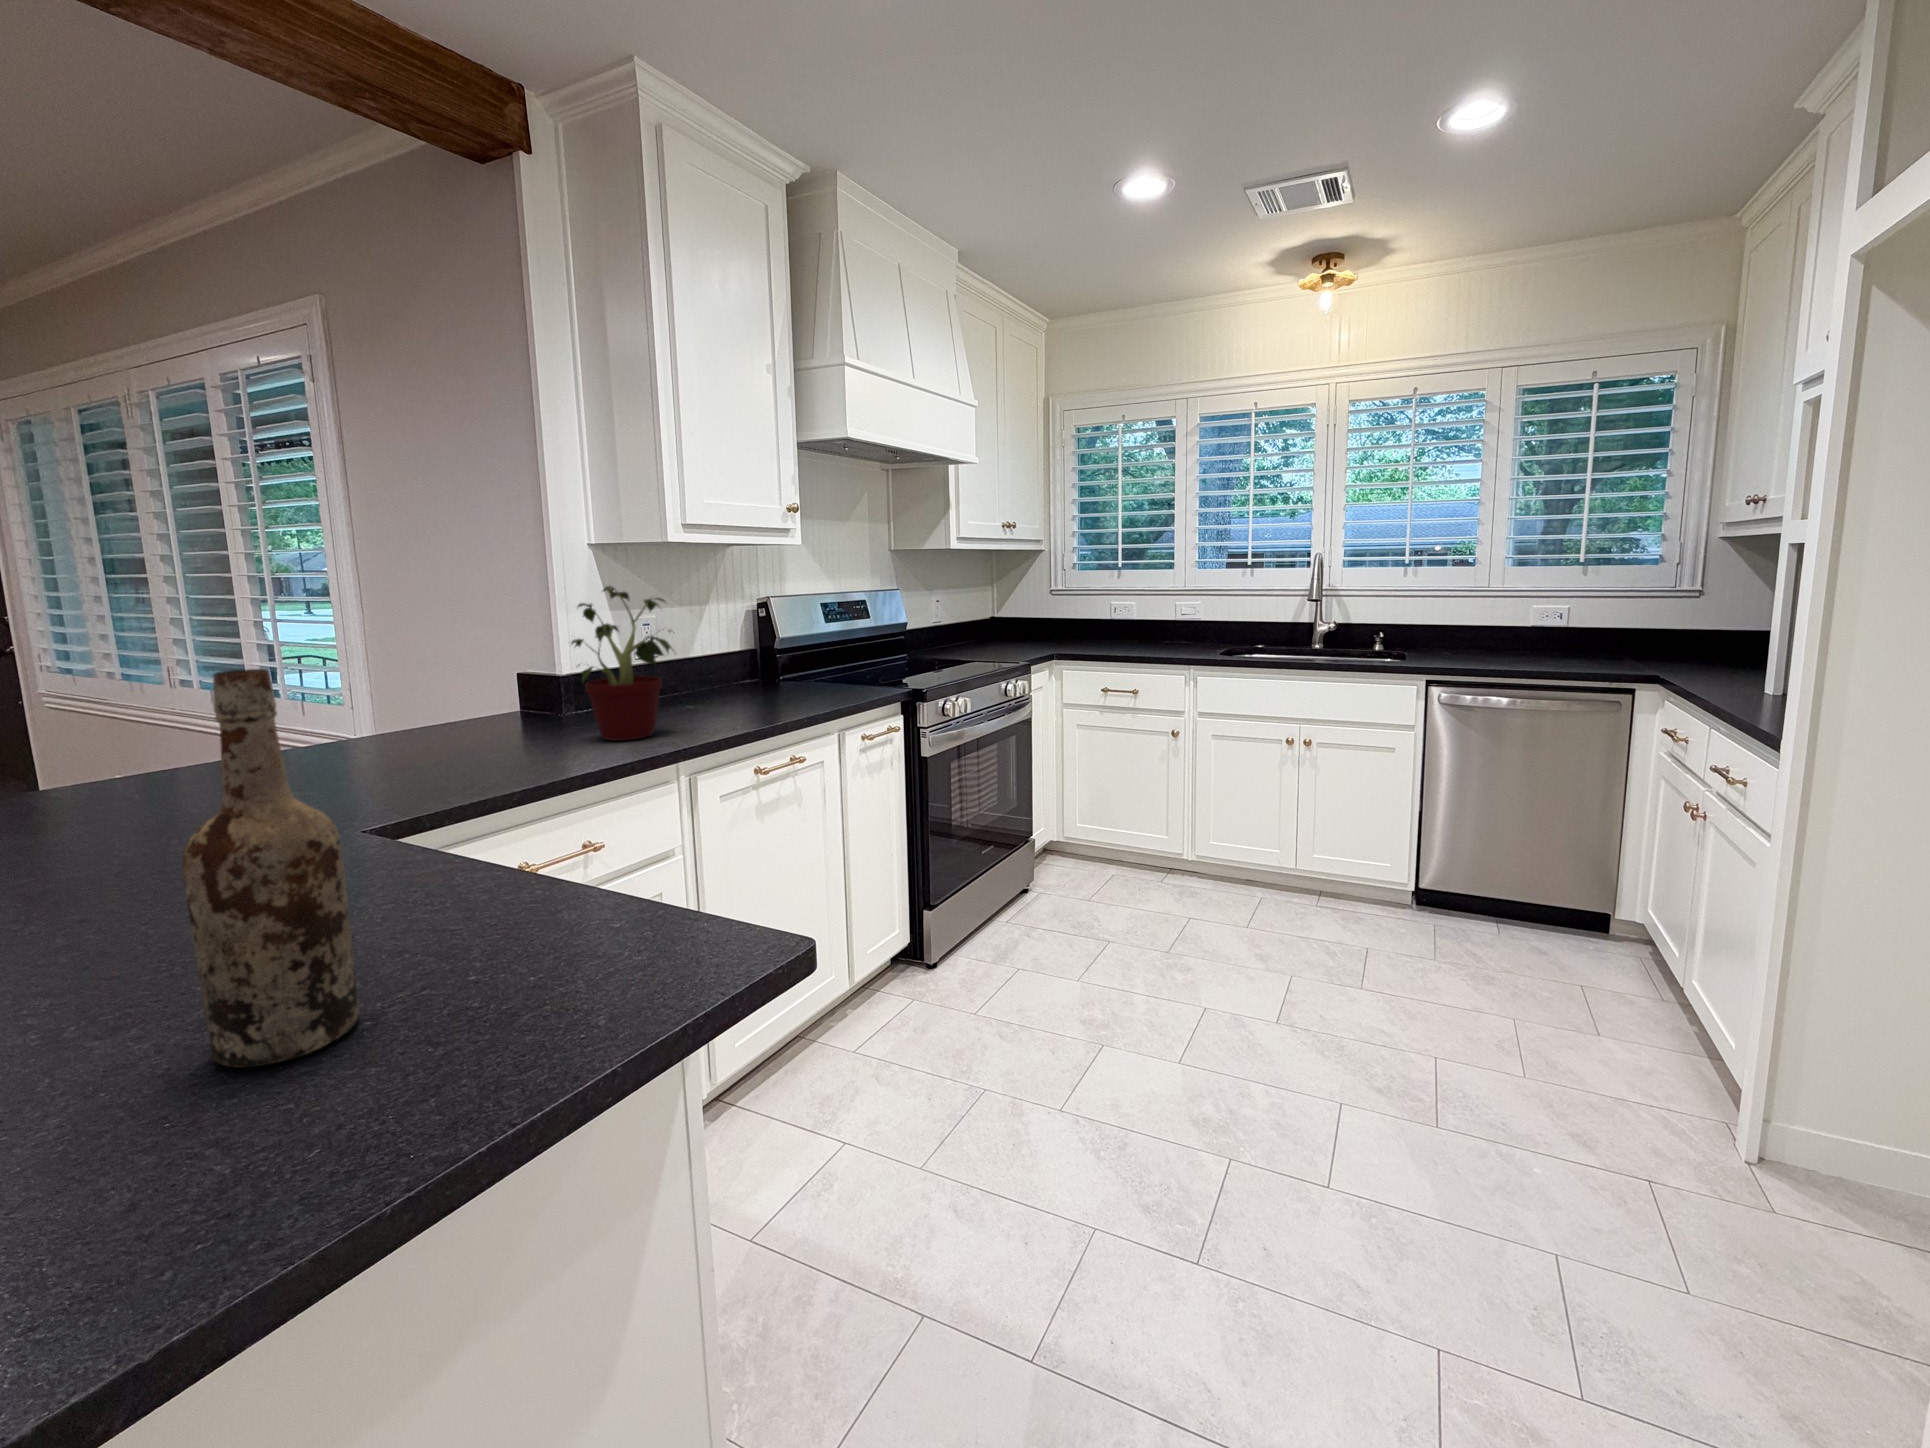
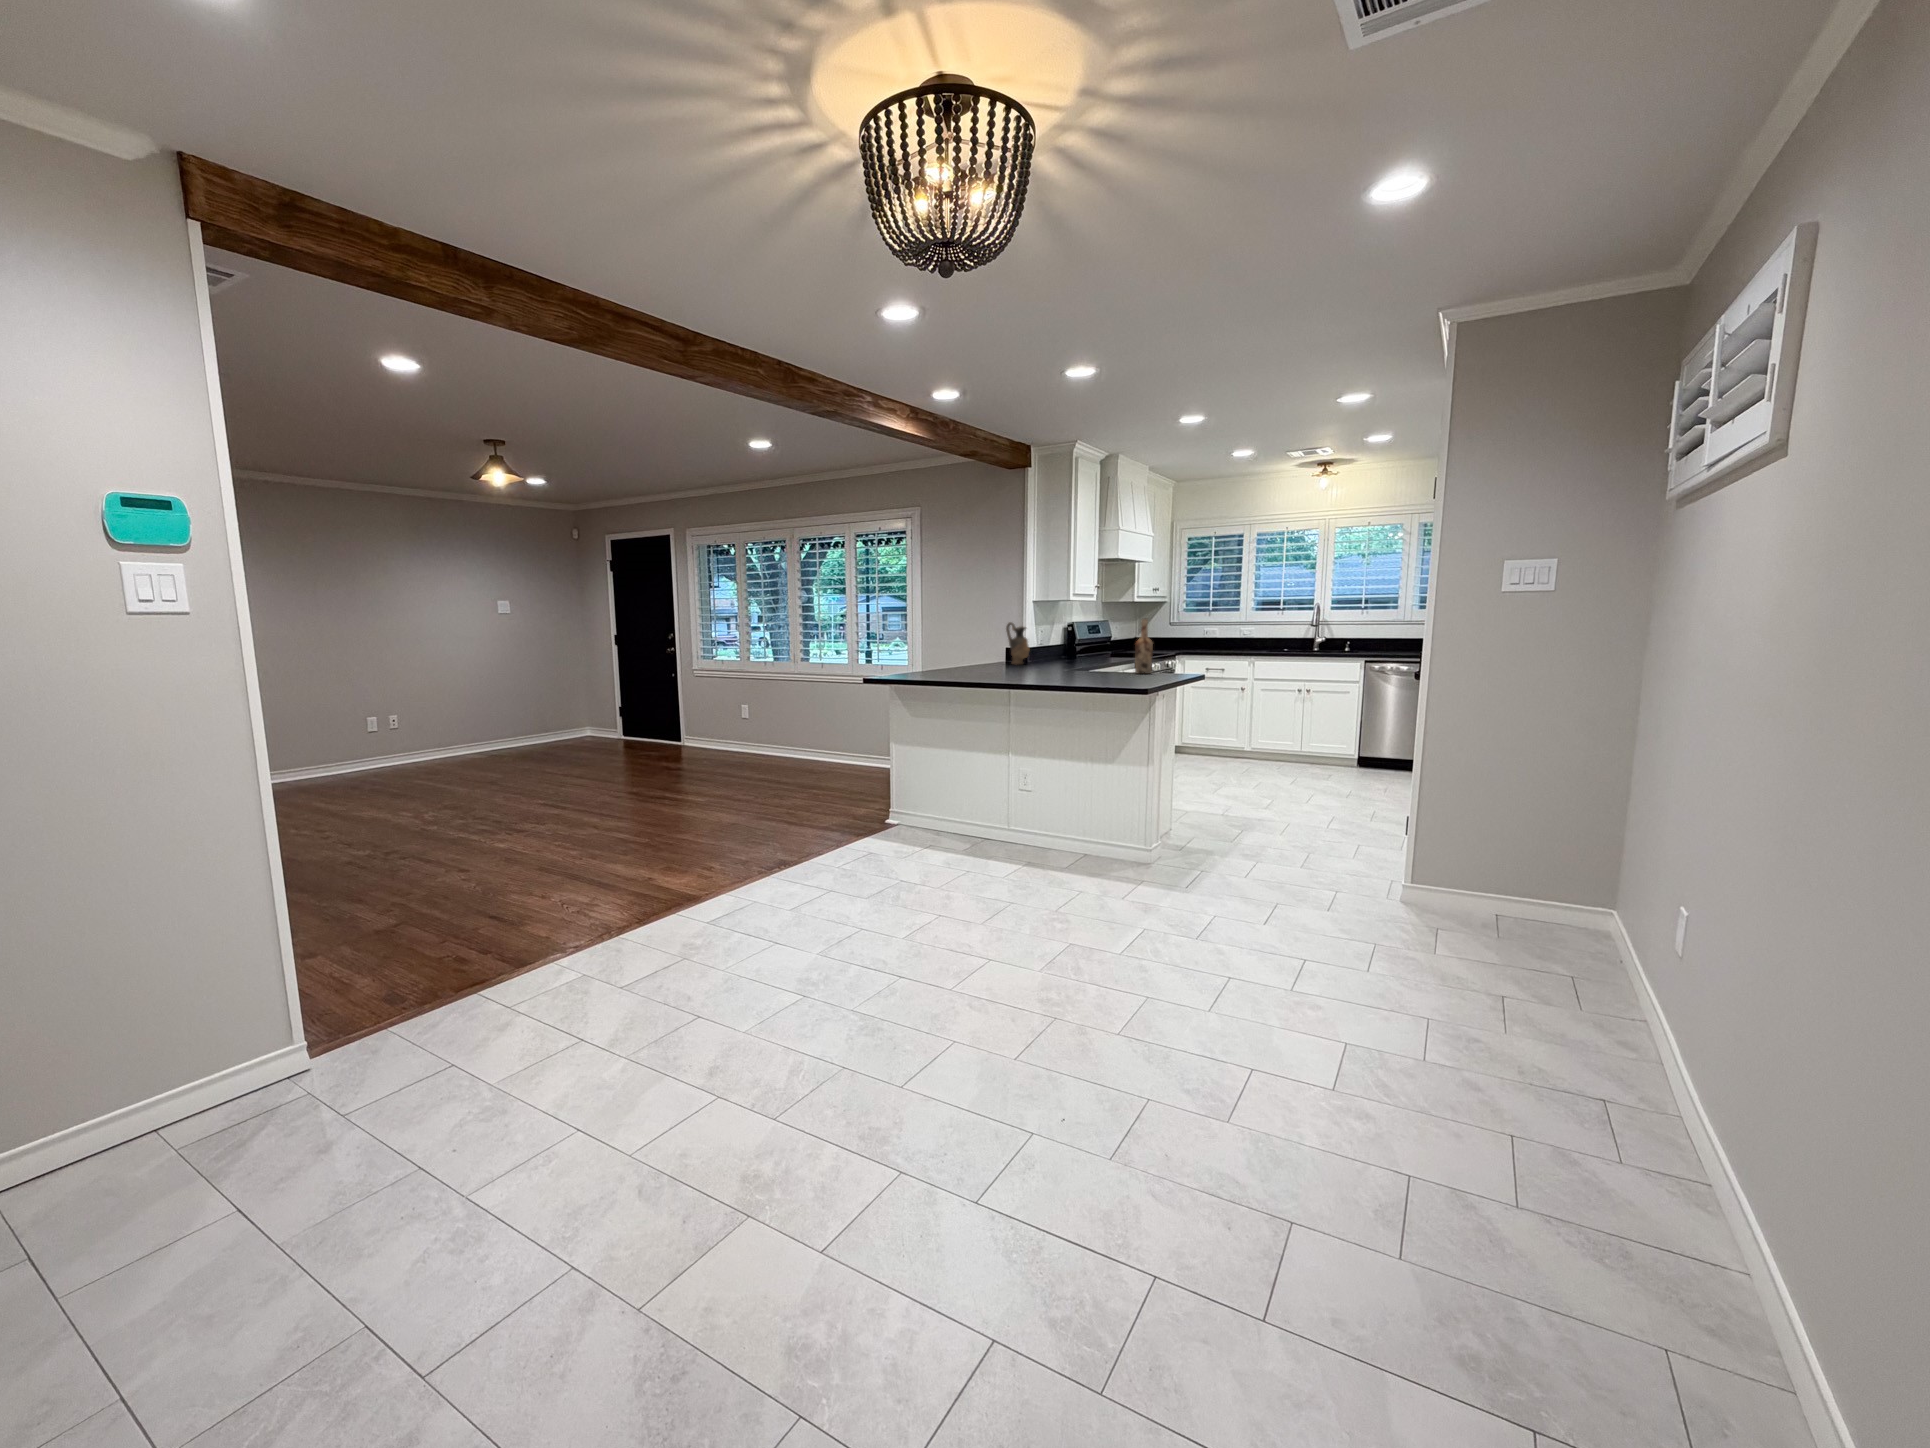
potted plant: present [571,586,671,741] -> none [1053,614,1089,663]
ceramic pitcher: none [399,612,474,750] -> present [1006,622,1030,665]

